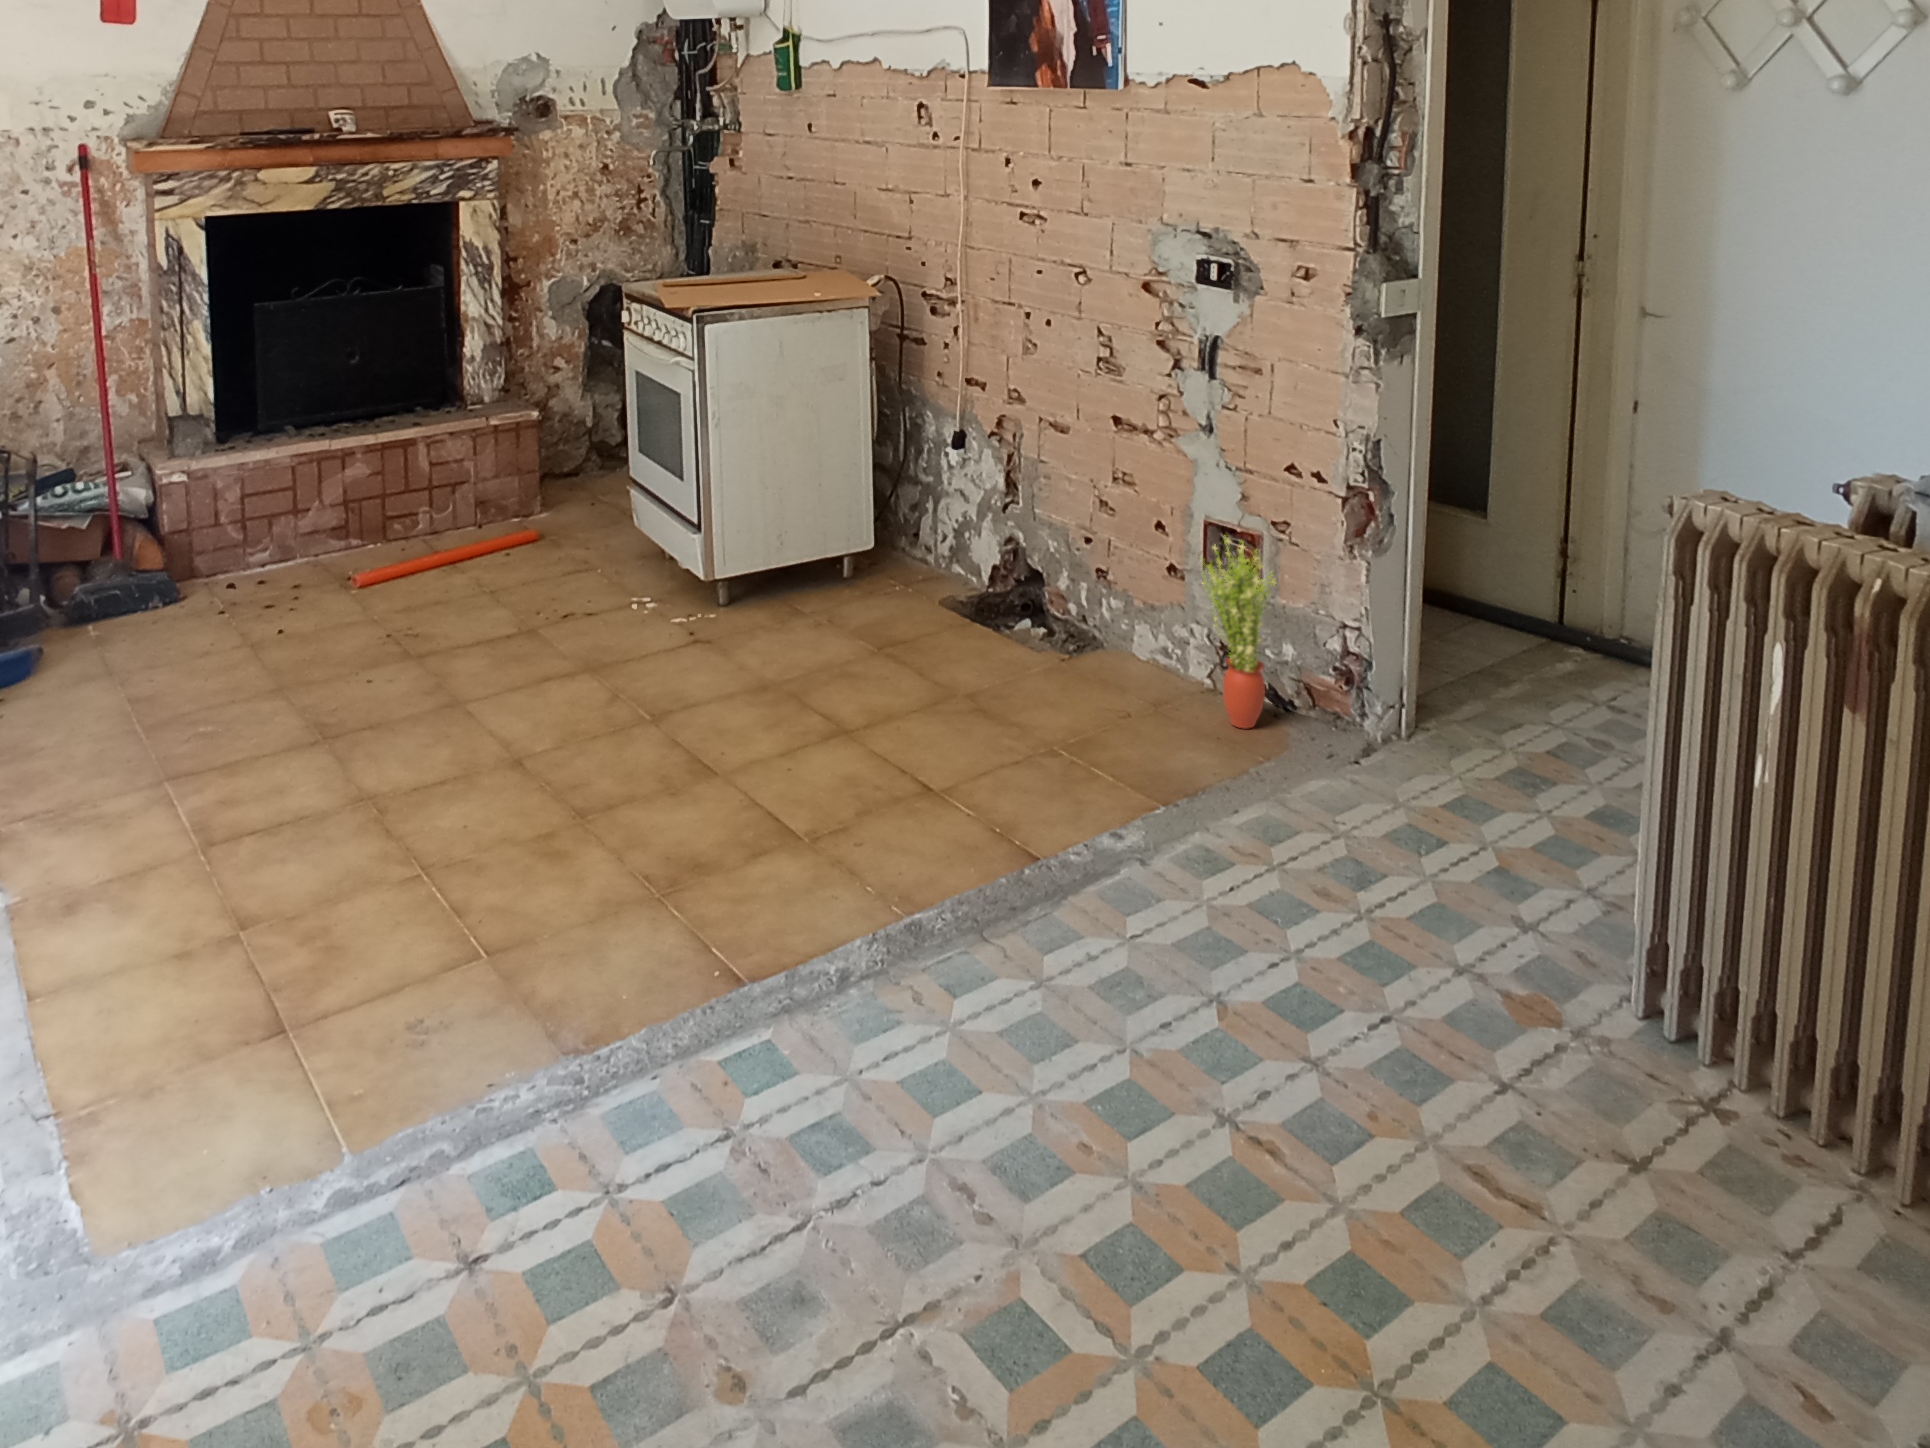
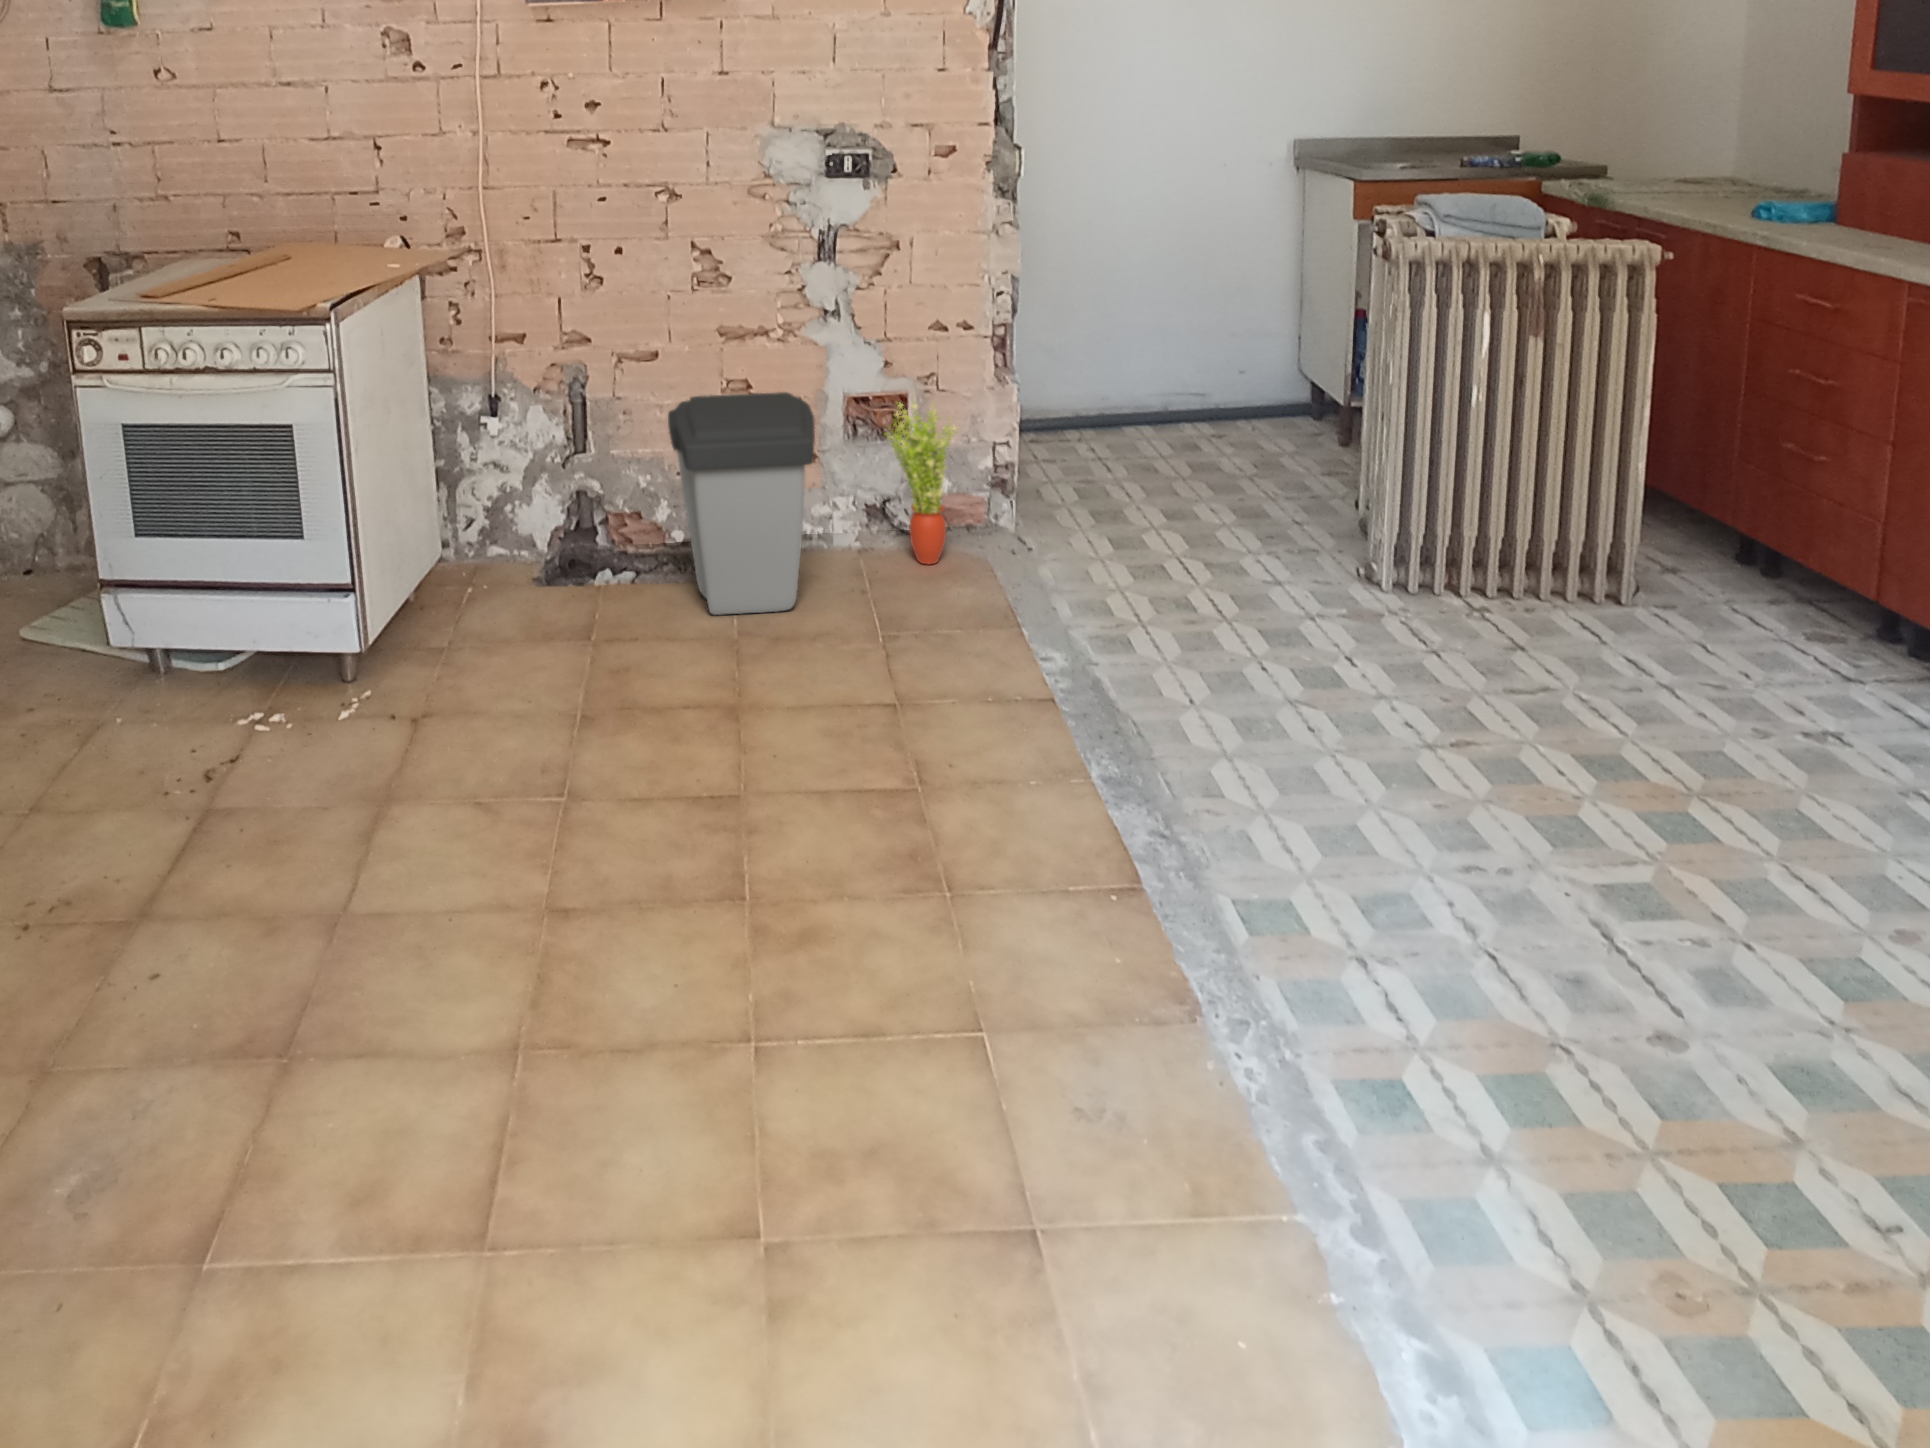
trash can: none [960,473,1147,699] -> present [668,392,815,615]

